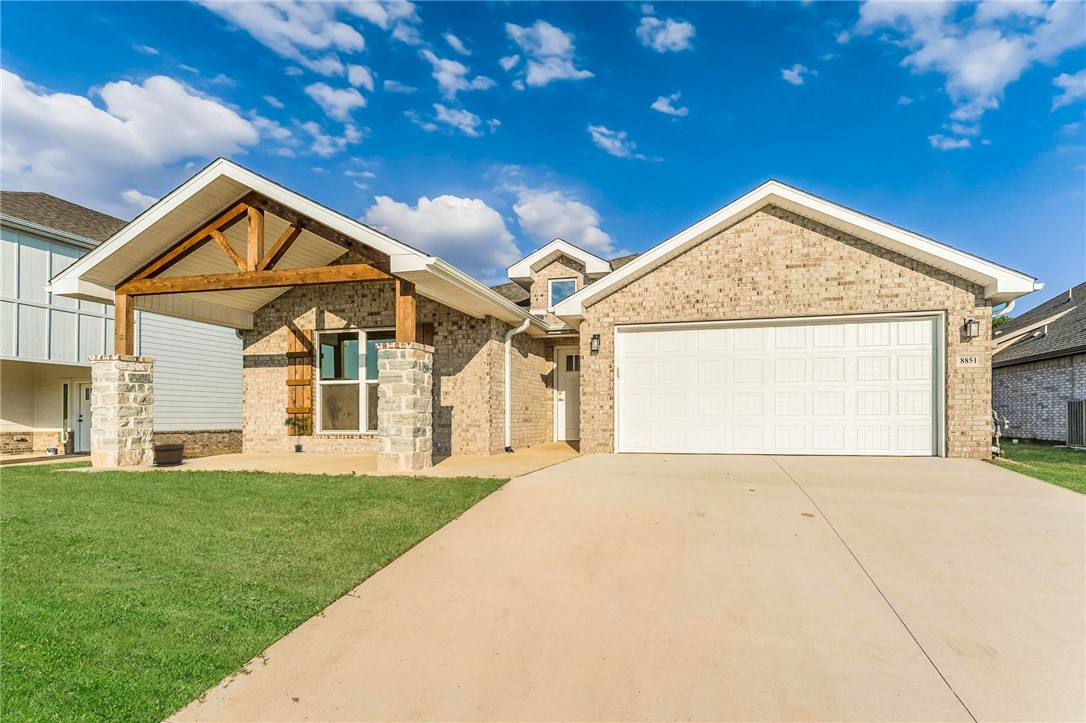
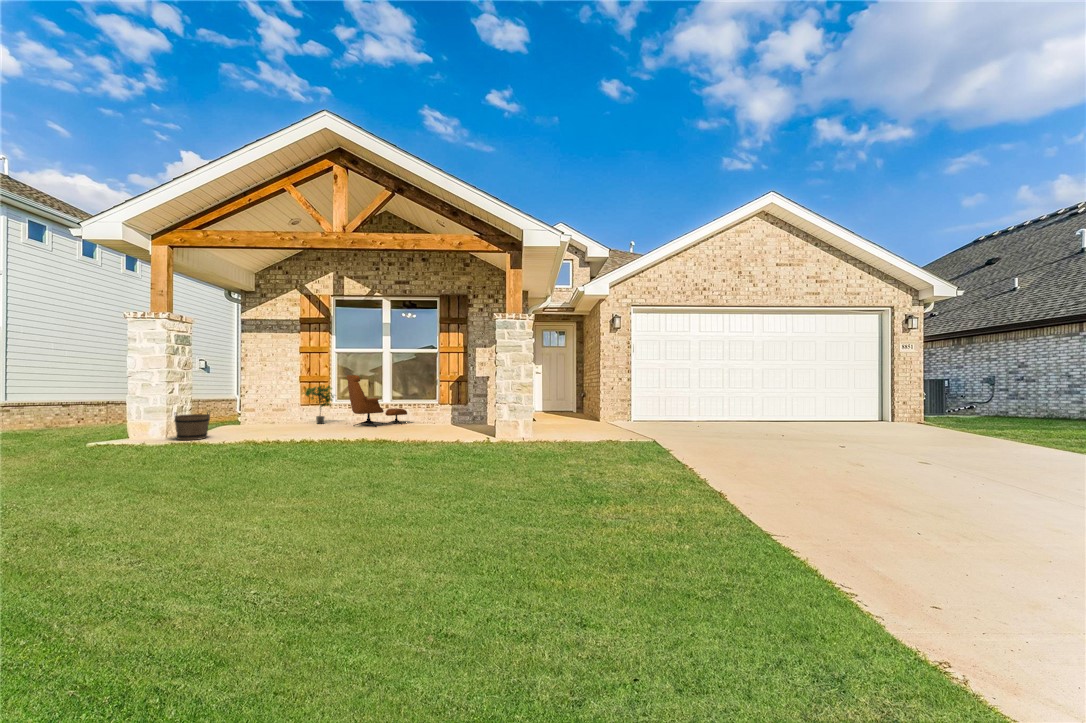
lounge chair: none [313,406,376,456] -> present [347,375,407,427]

